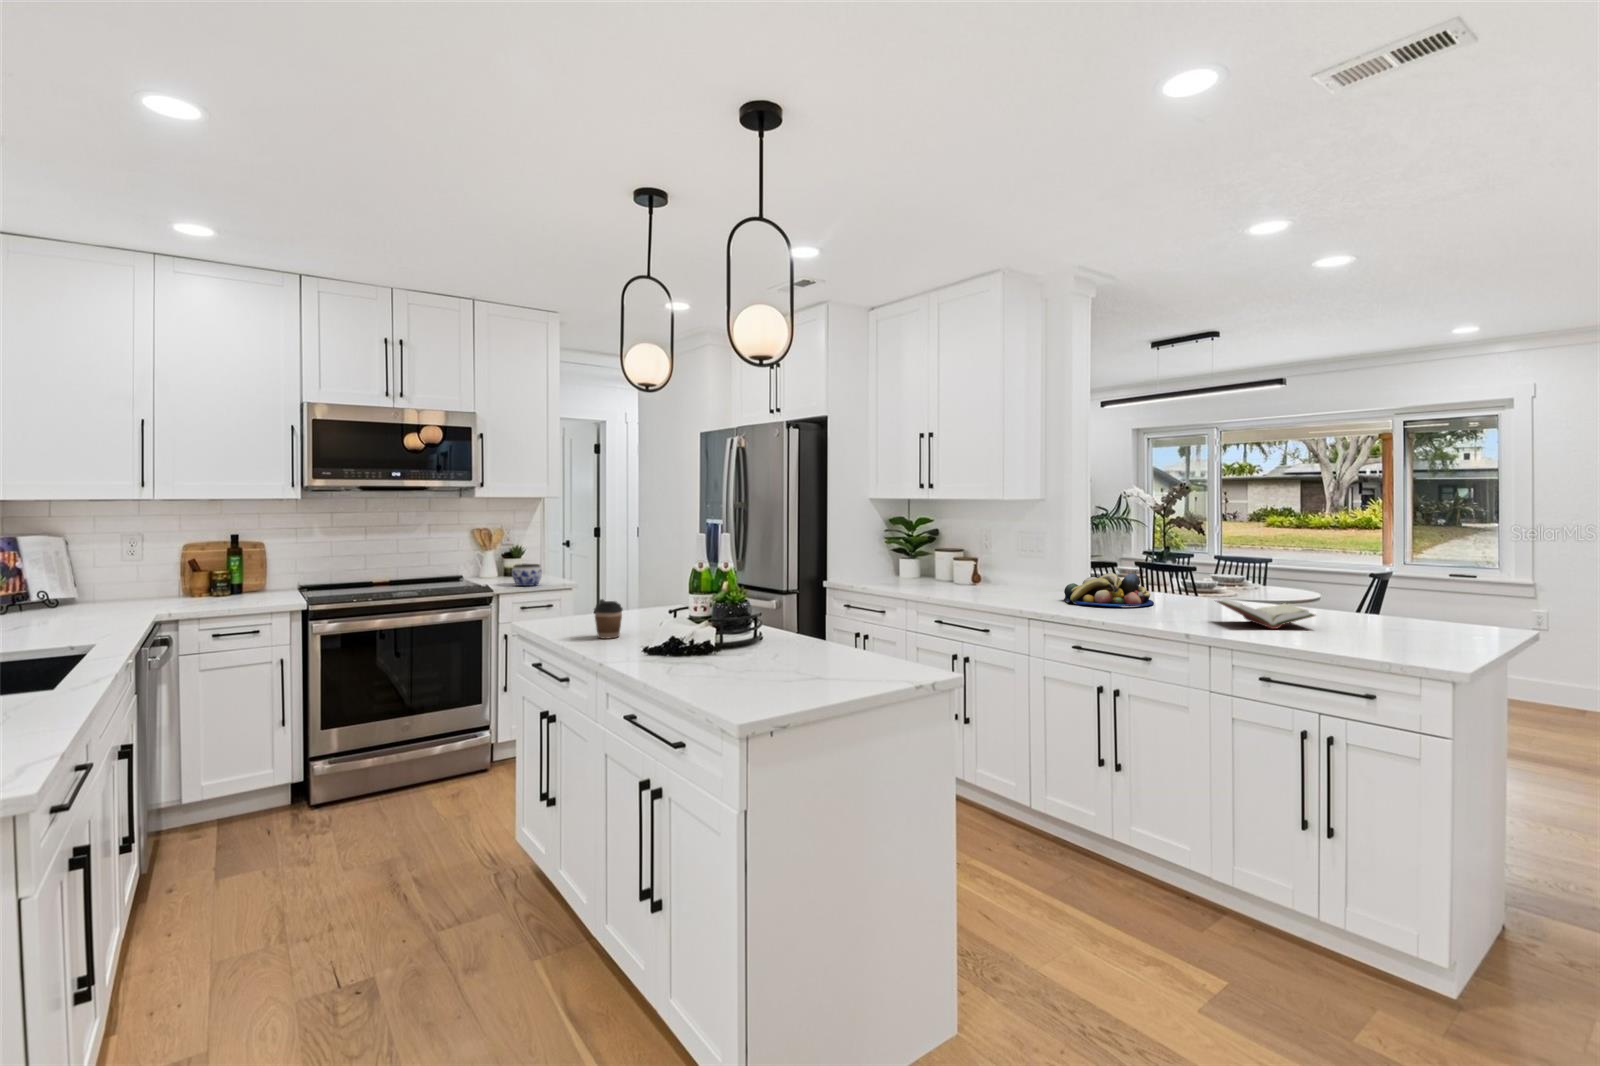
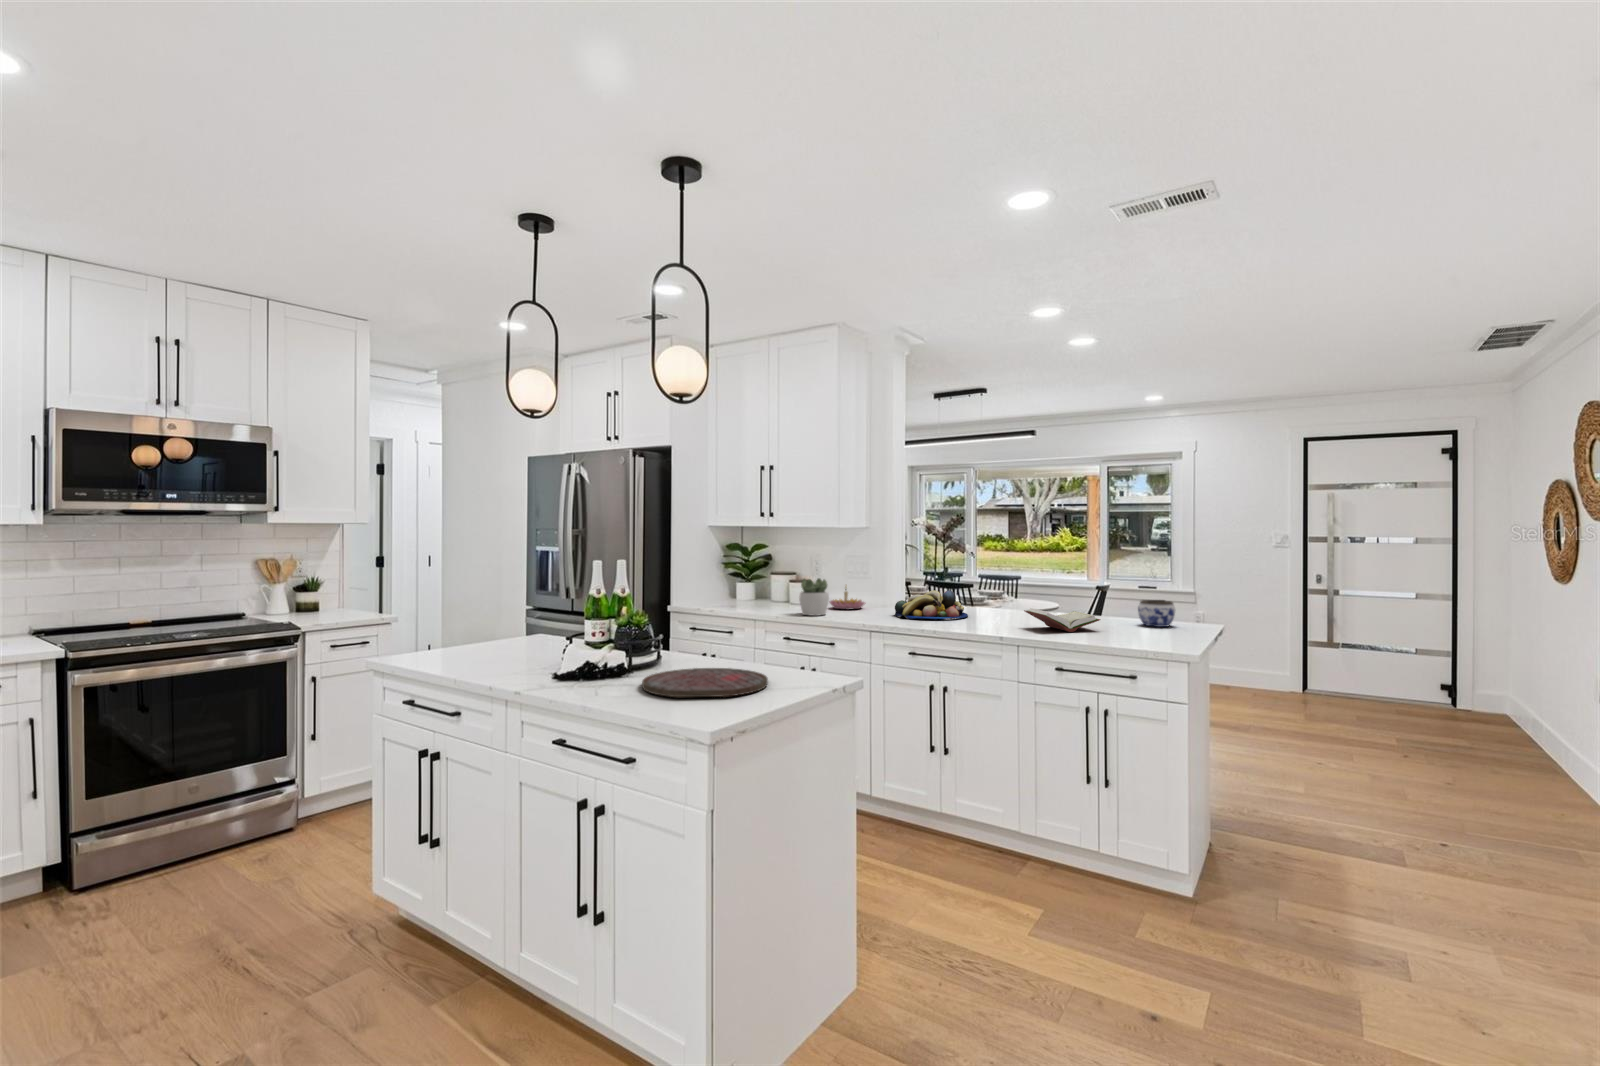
succulent plant: none [955,556,990,597] -> present [799,578,829,616]
candle holder: none [995,563,1038,592] -> present [830,587,866,610]
jar: present [512,564,542,586] -> present [1138,600,1175,627]
coffee cup: present [594,599,623,639] -> none [485,628,516,668]
cutting board: none [714,649,846,682] -> present [642,668,768,697]

